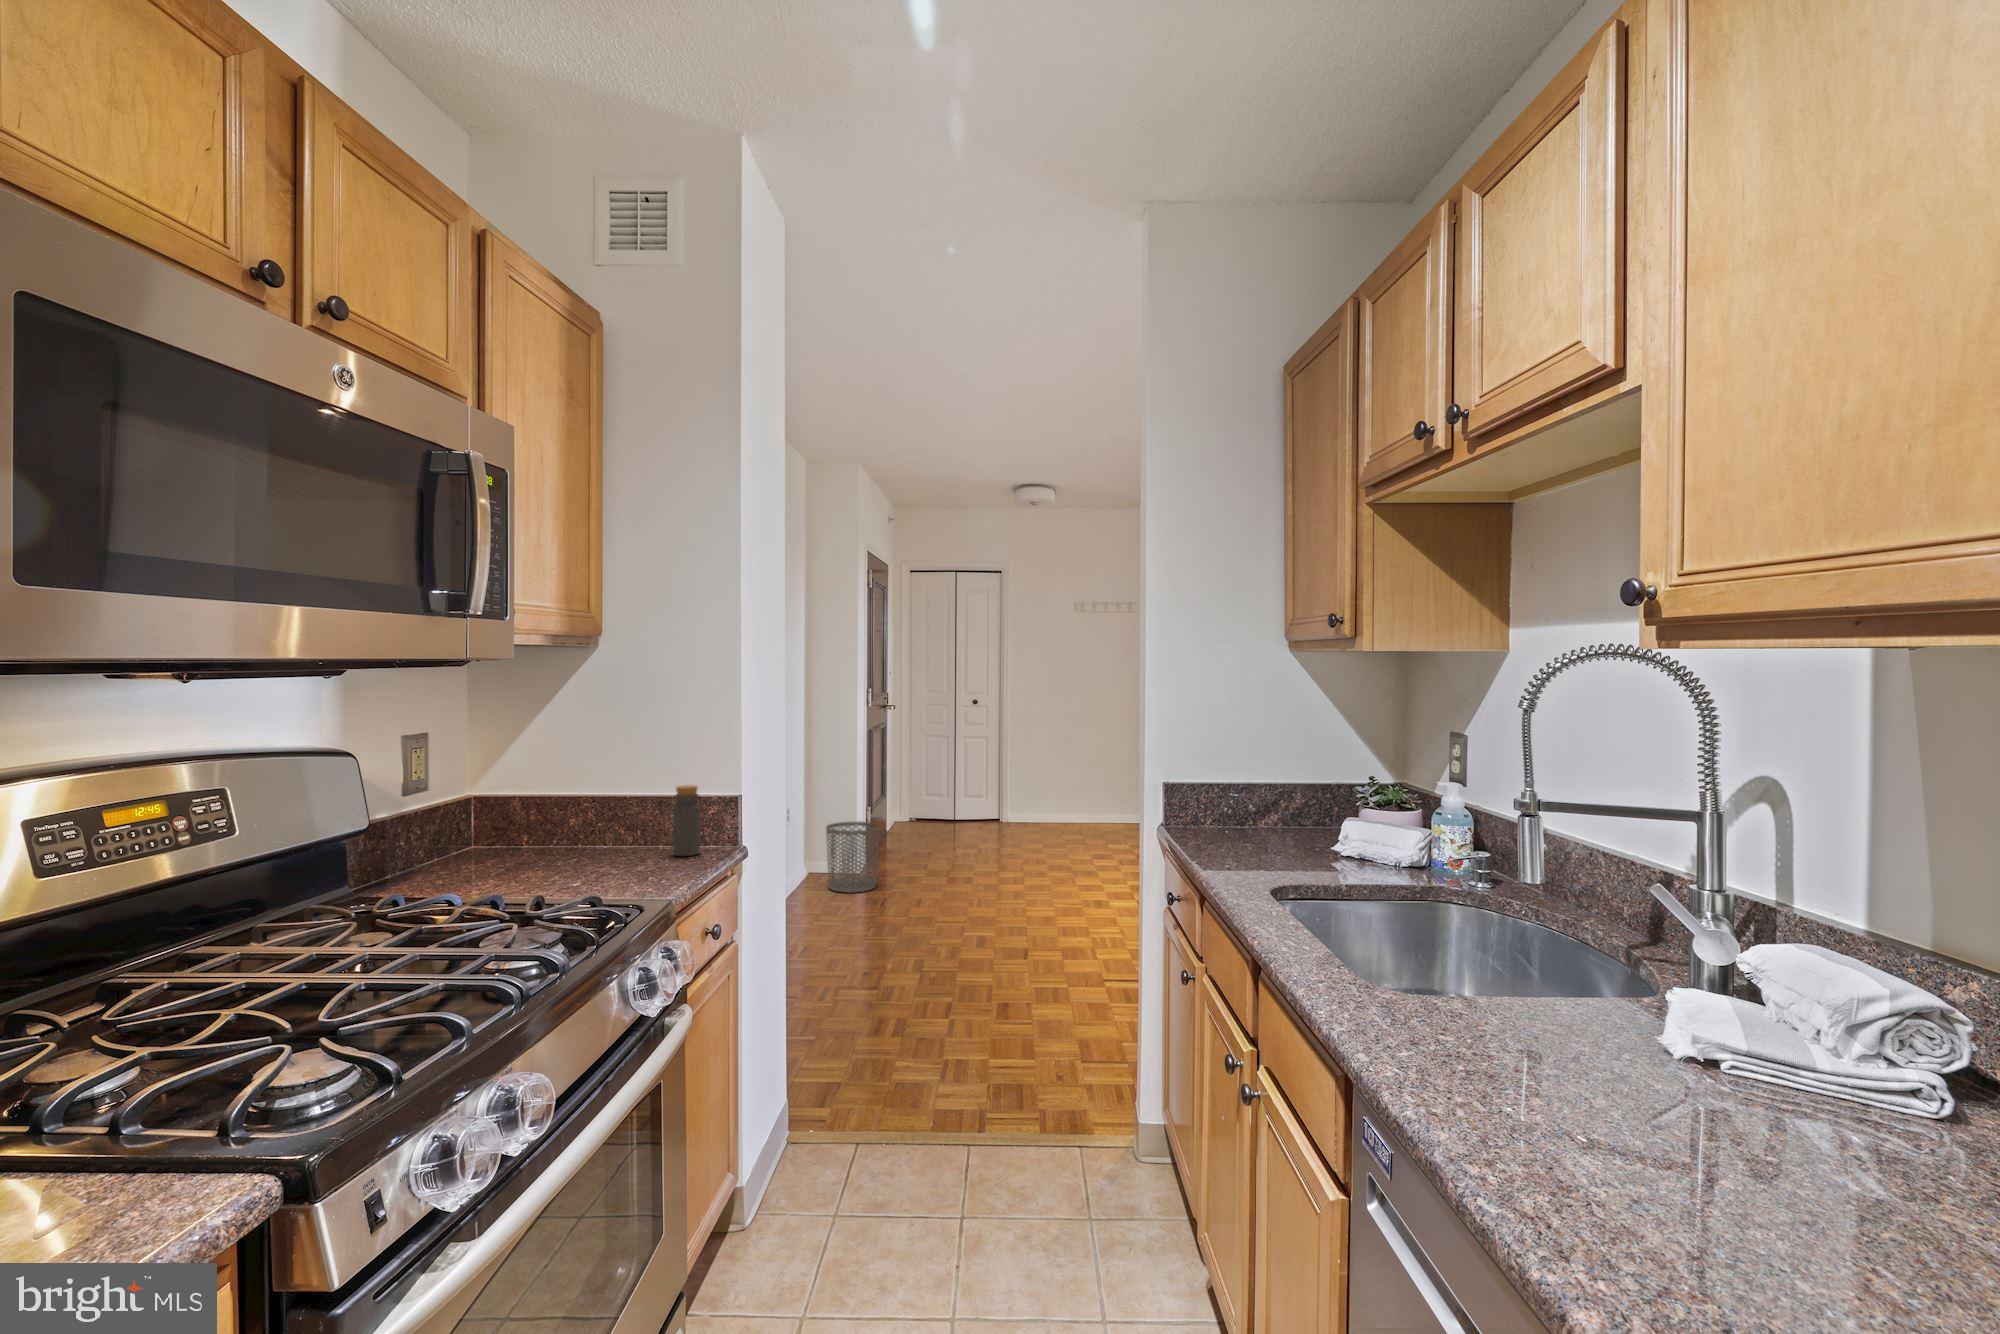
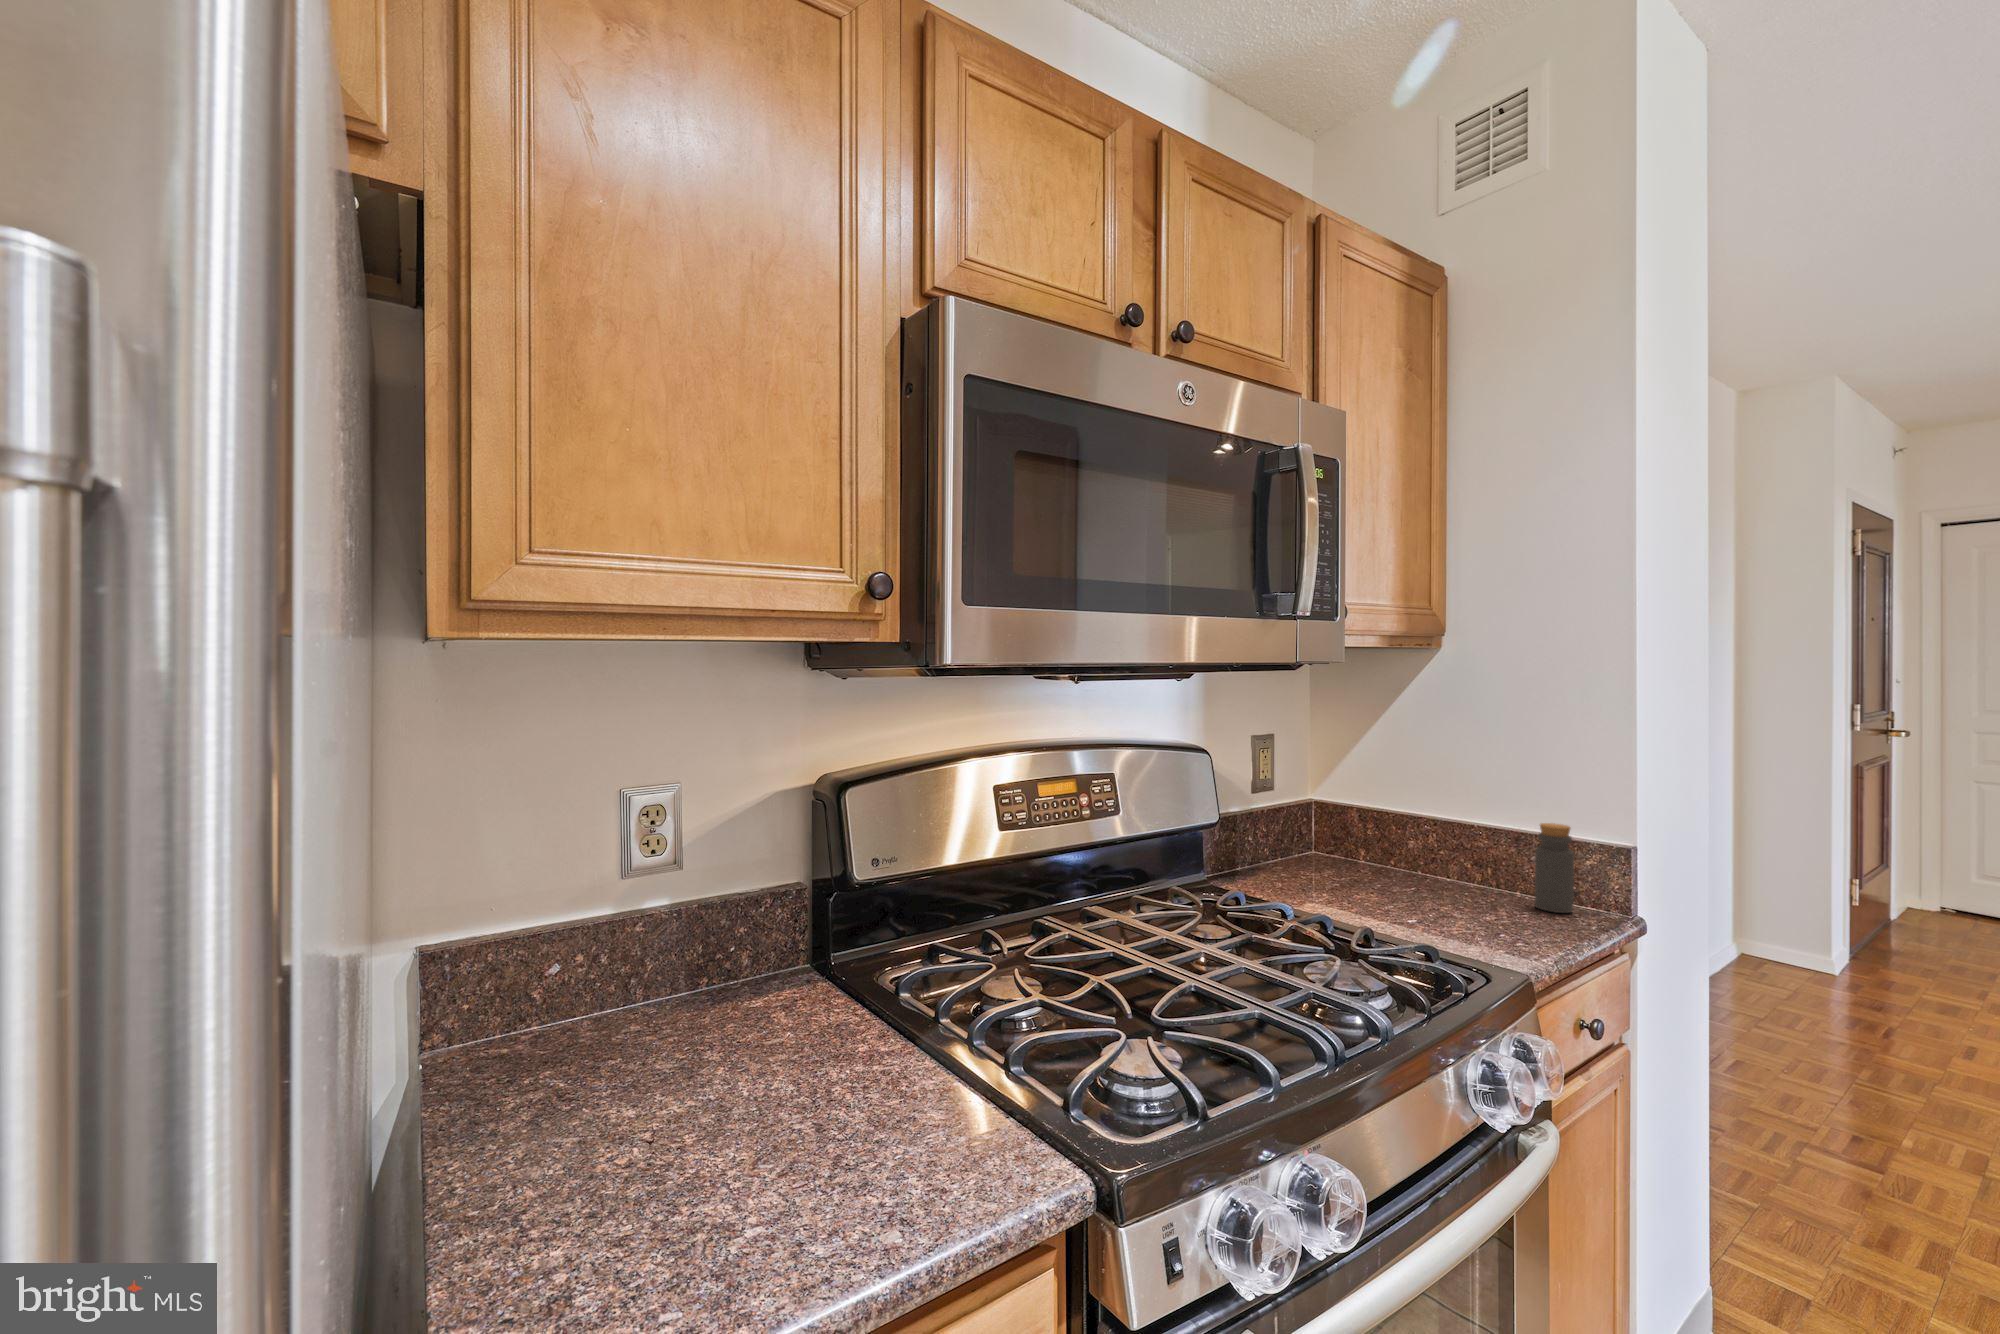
waste bin: present [826,822,879,893] -> none [1761,887,1859,991]

